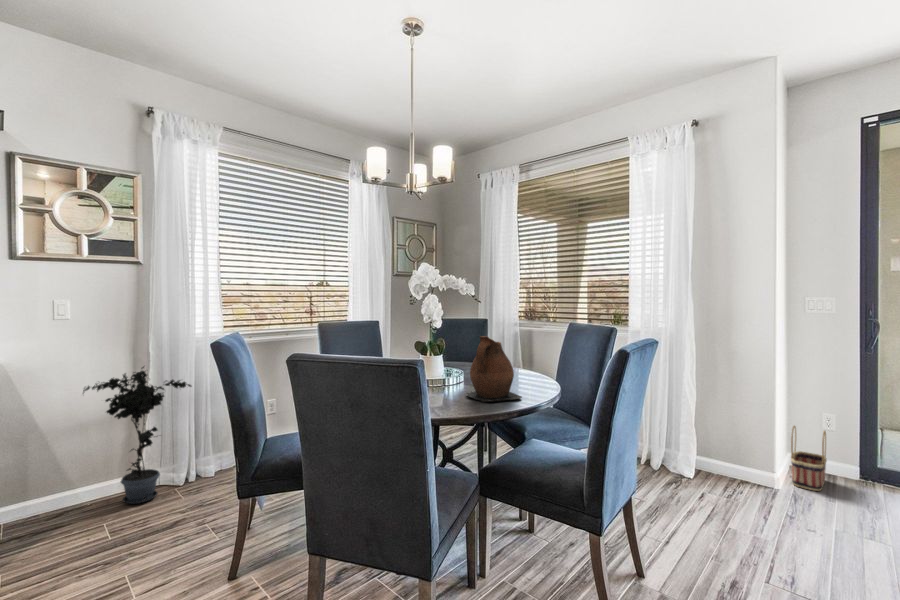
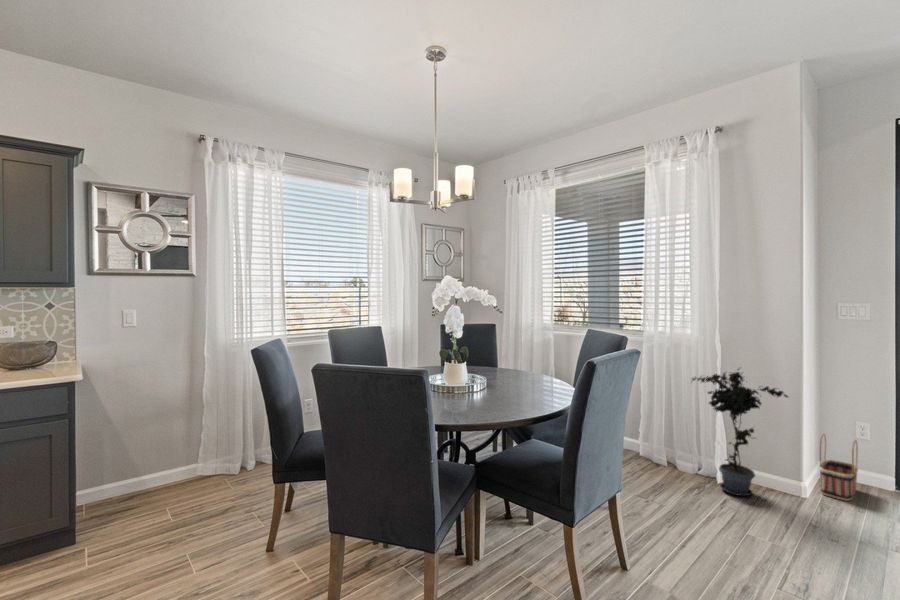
ceramic pitcher: present [467,336,522,401] -> none [483,345,537,407]
potted plant: present [83,367,192,504] -> present [692,369,788,496]

